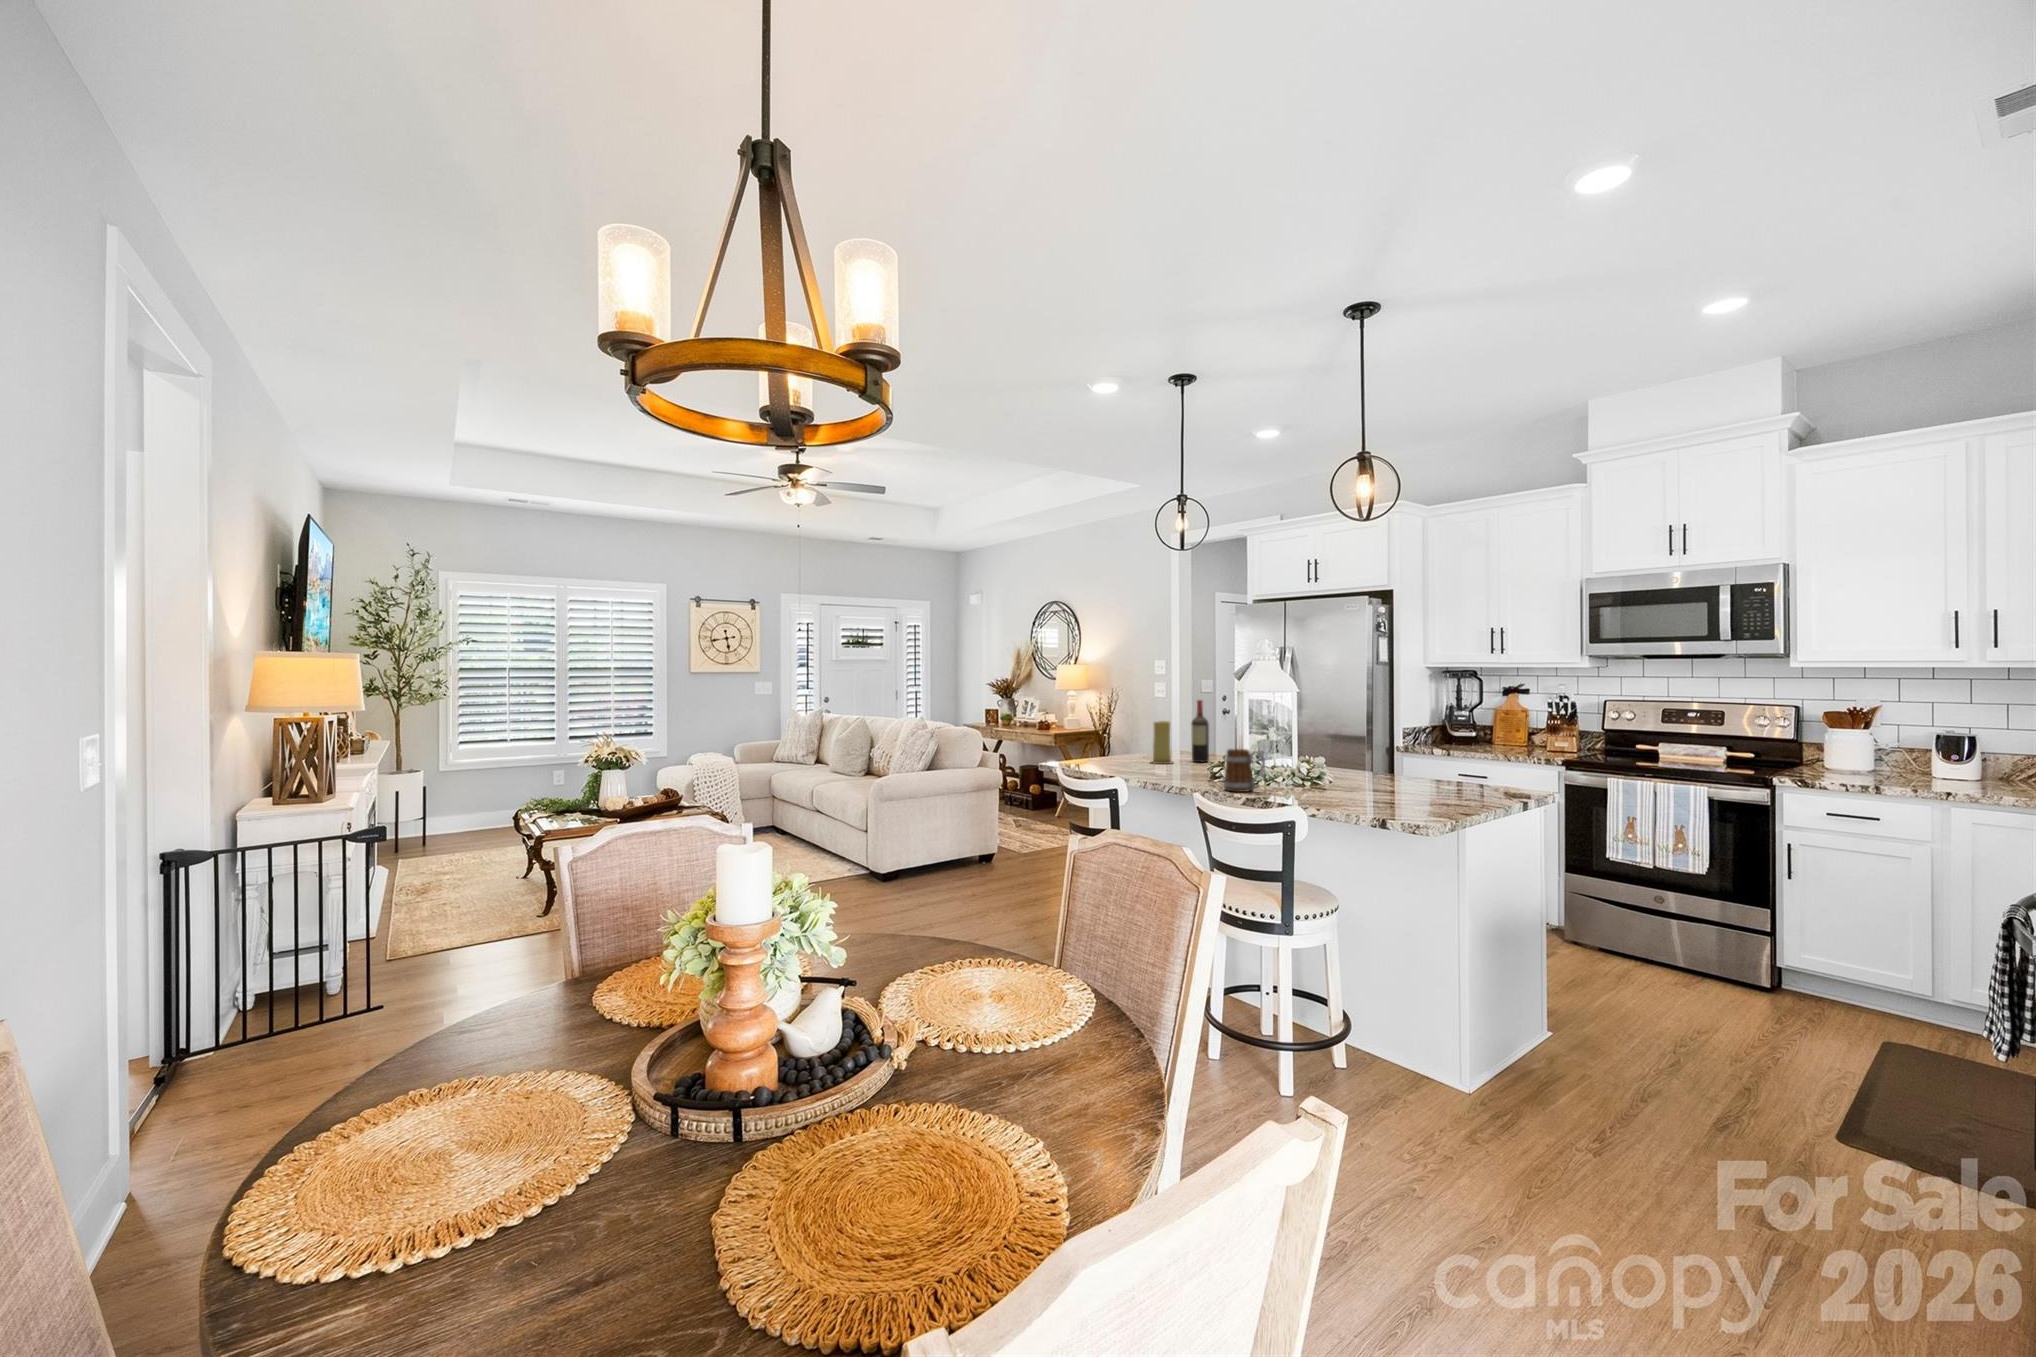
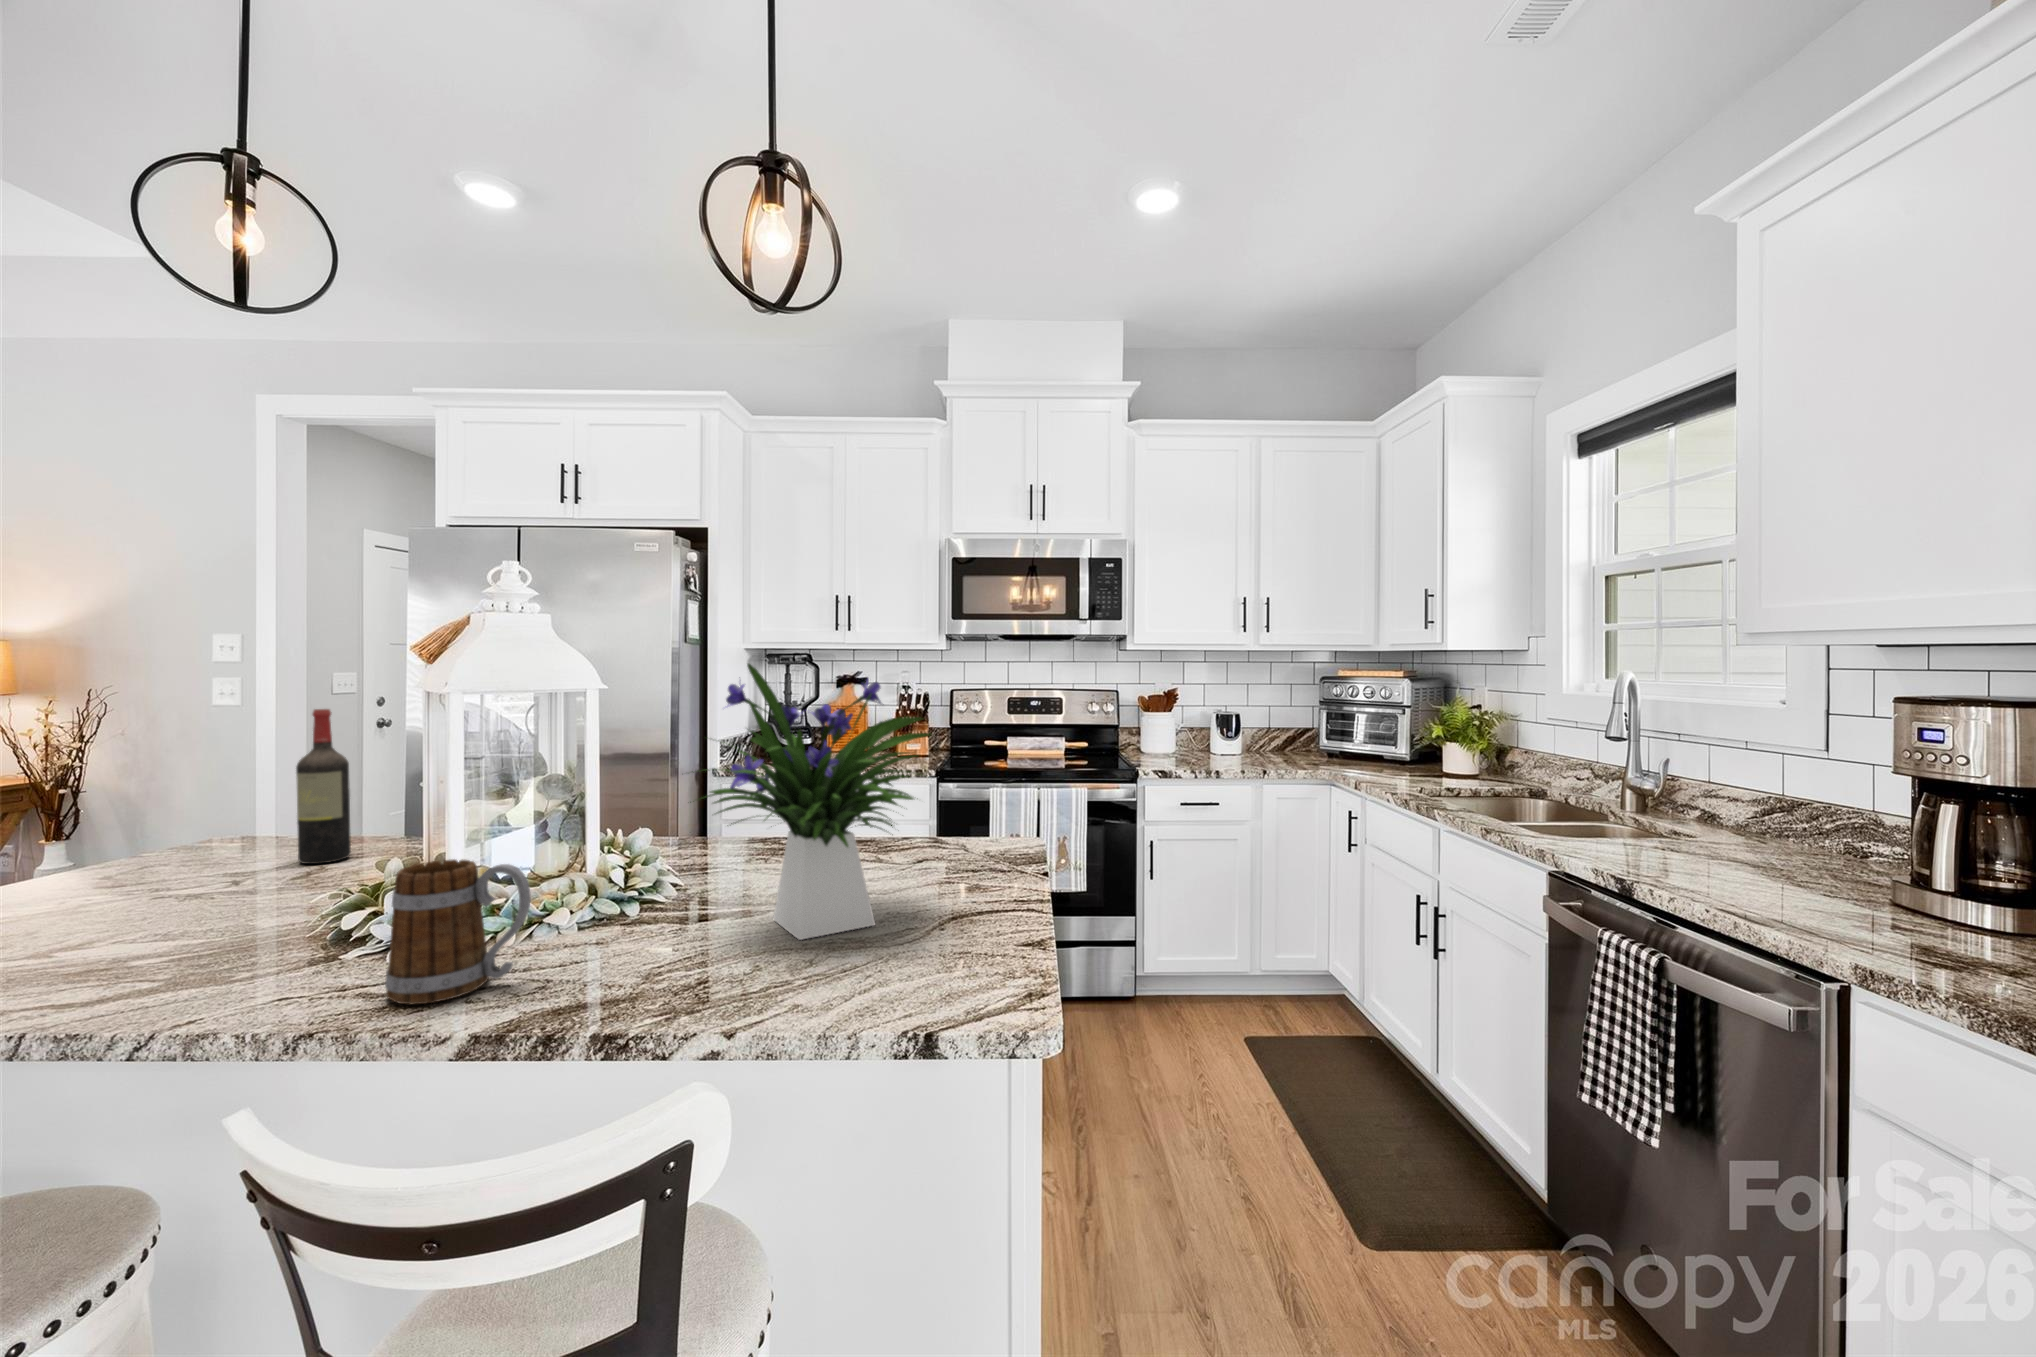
flower arrangement: none [1320,683,1436,798] -> present [690,664,930,940]
candle: present [1152,721,1173,764] -> none [146,768,236,890]

